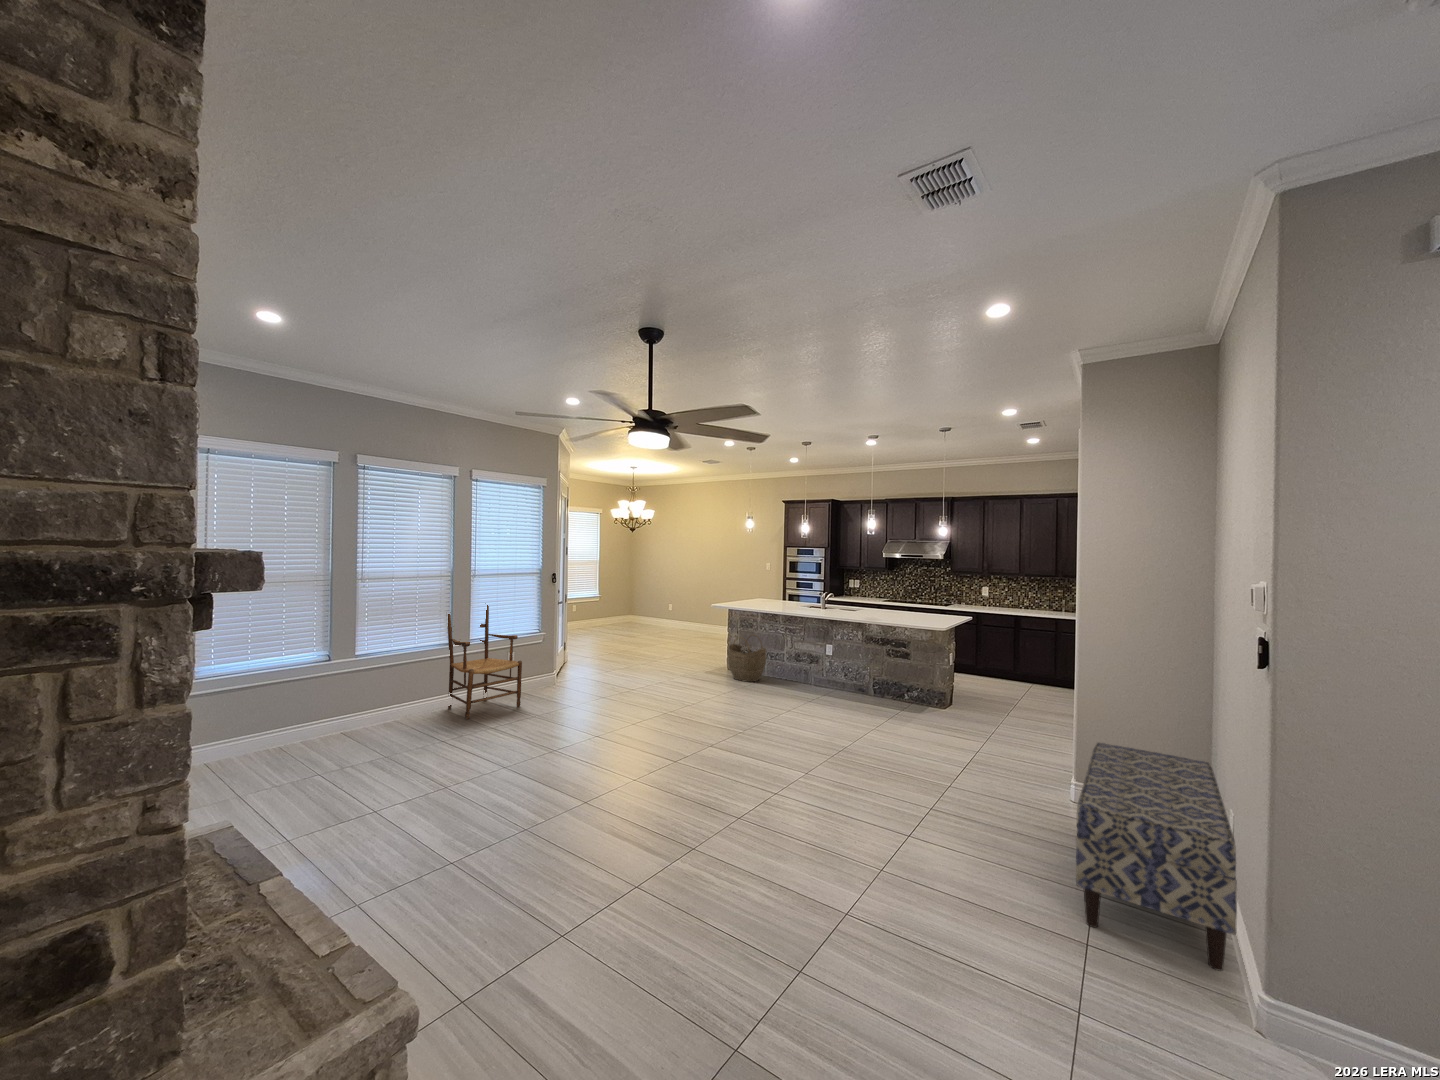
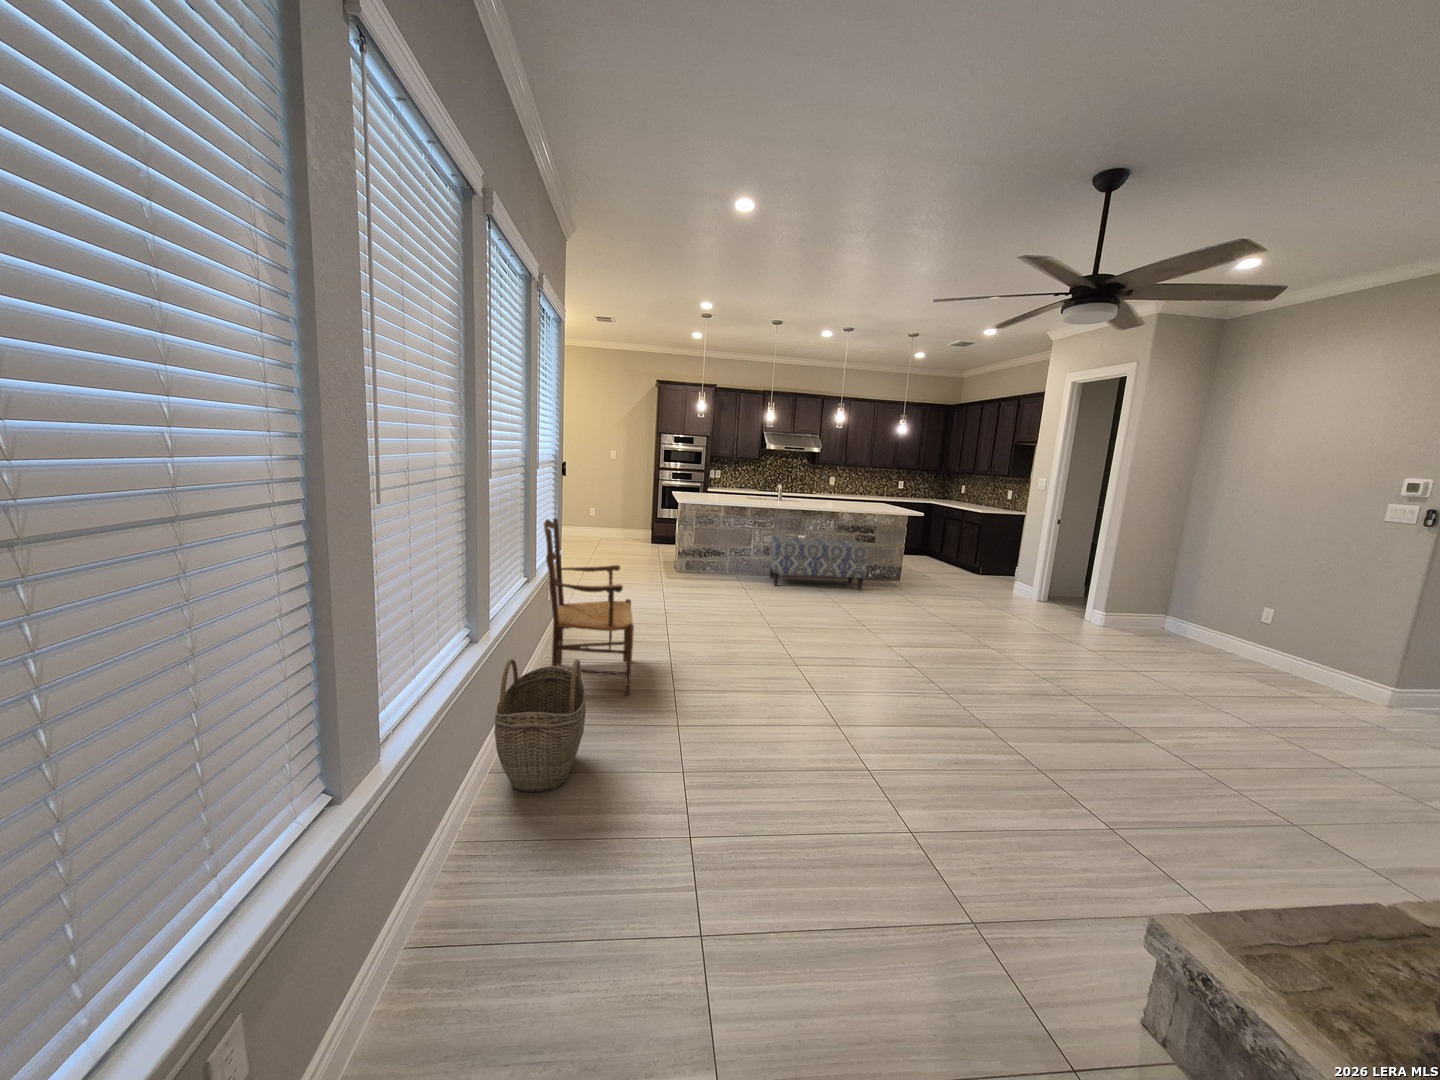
woven basket: present [728,637,767,682] -> present [495,659,586,792]
bench: present [1076,743,1237,971] -> present [769,536,869,591]

